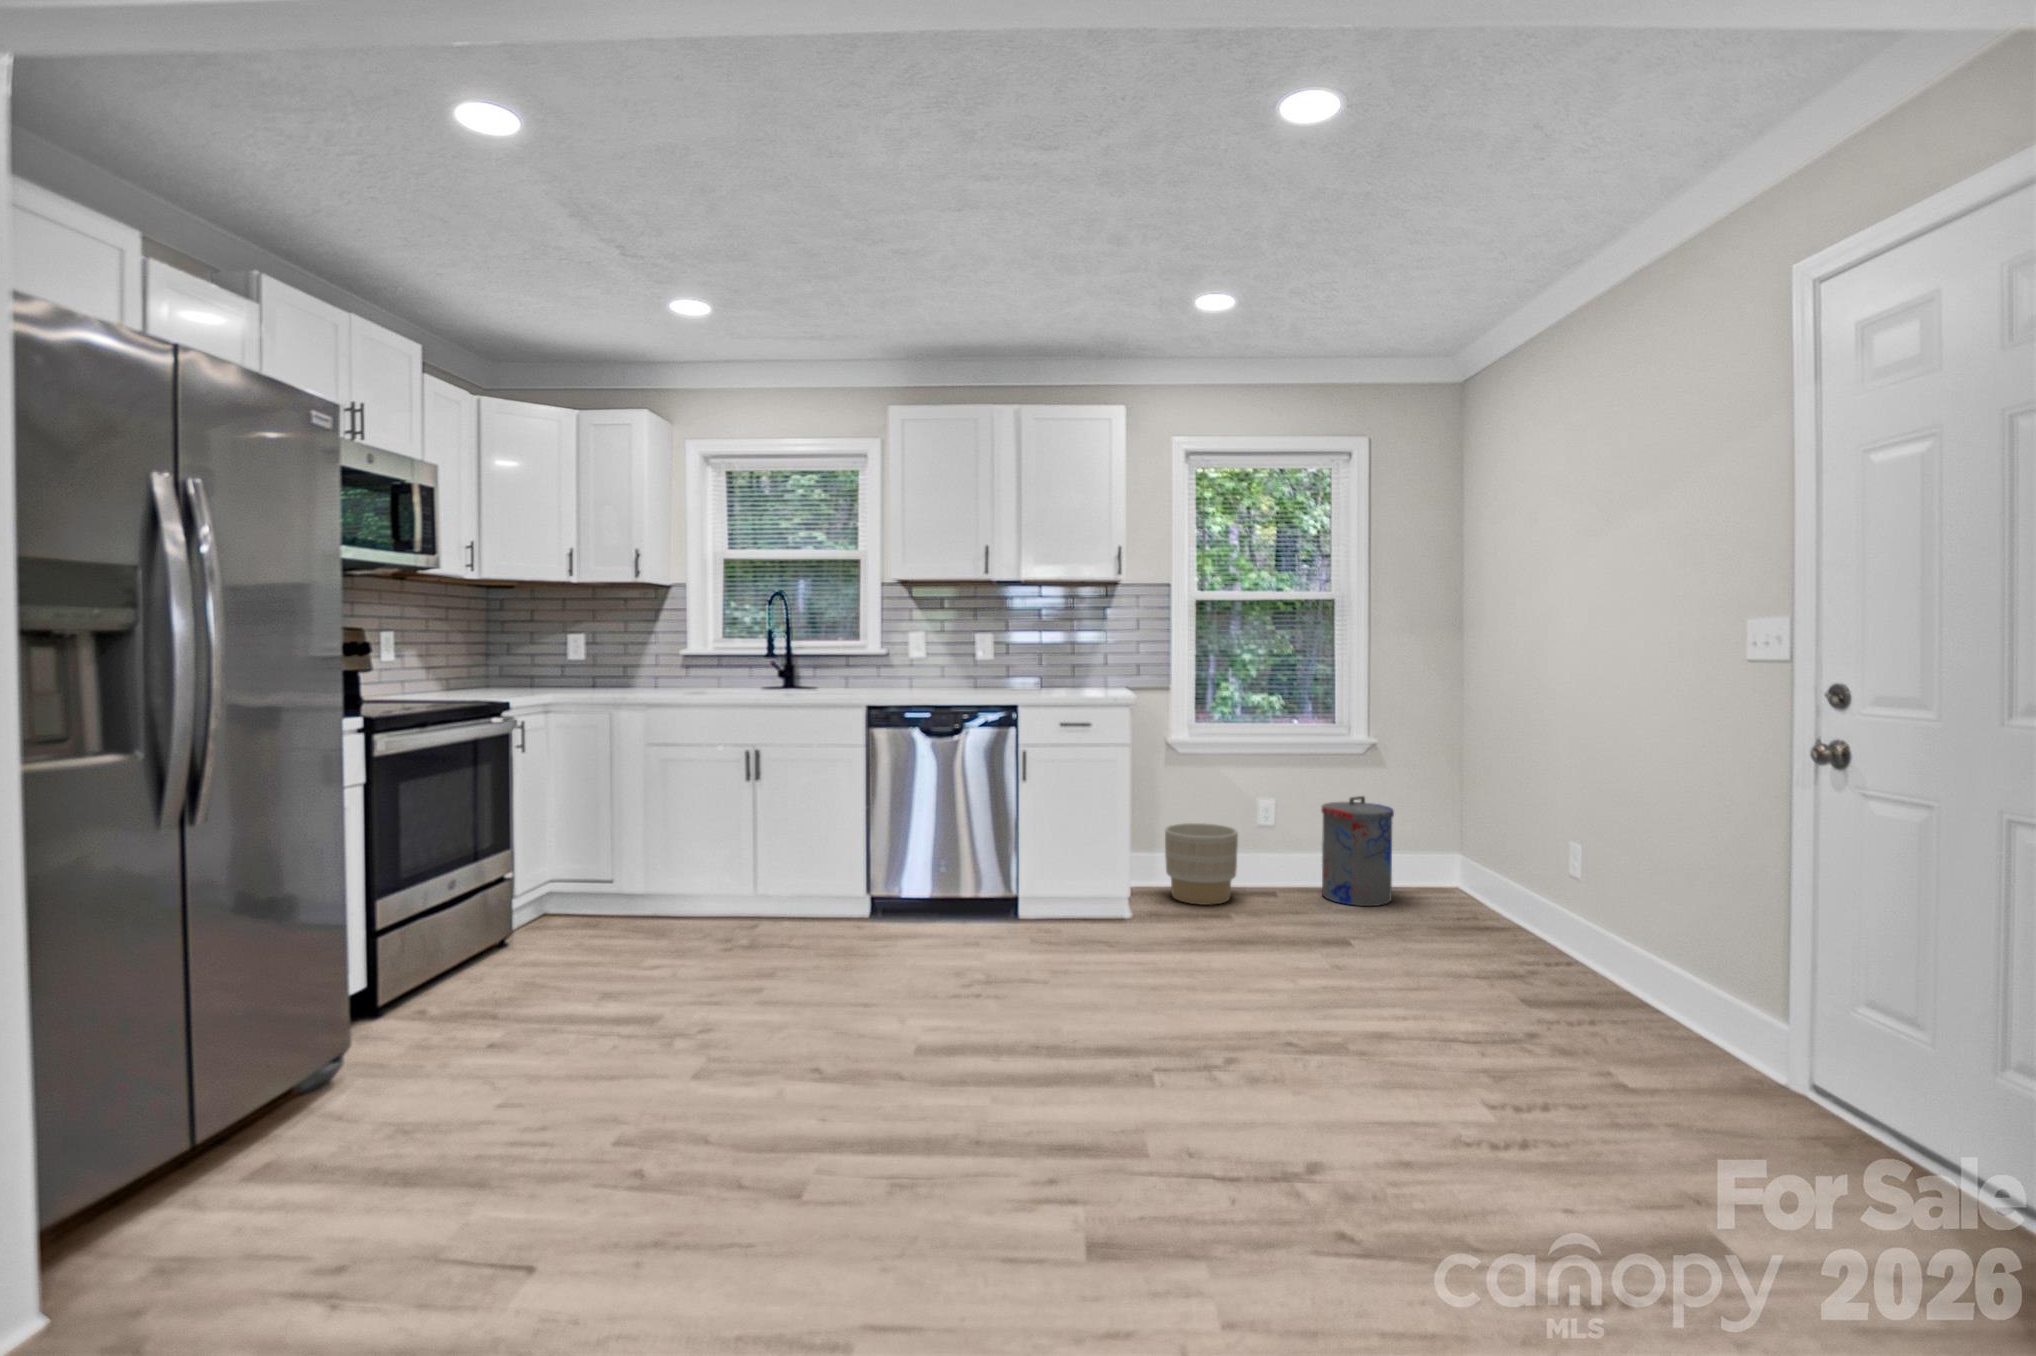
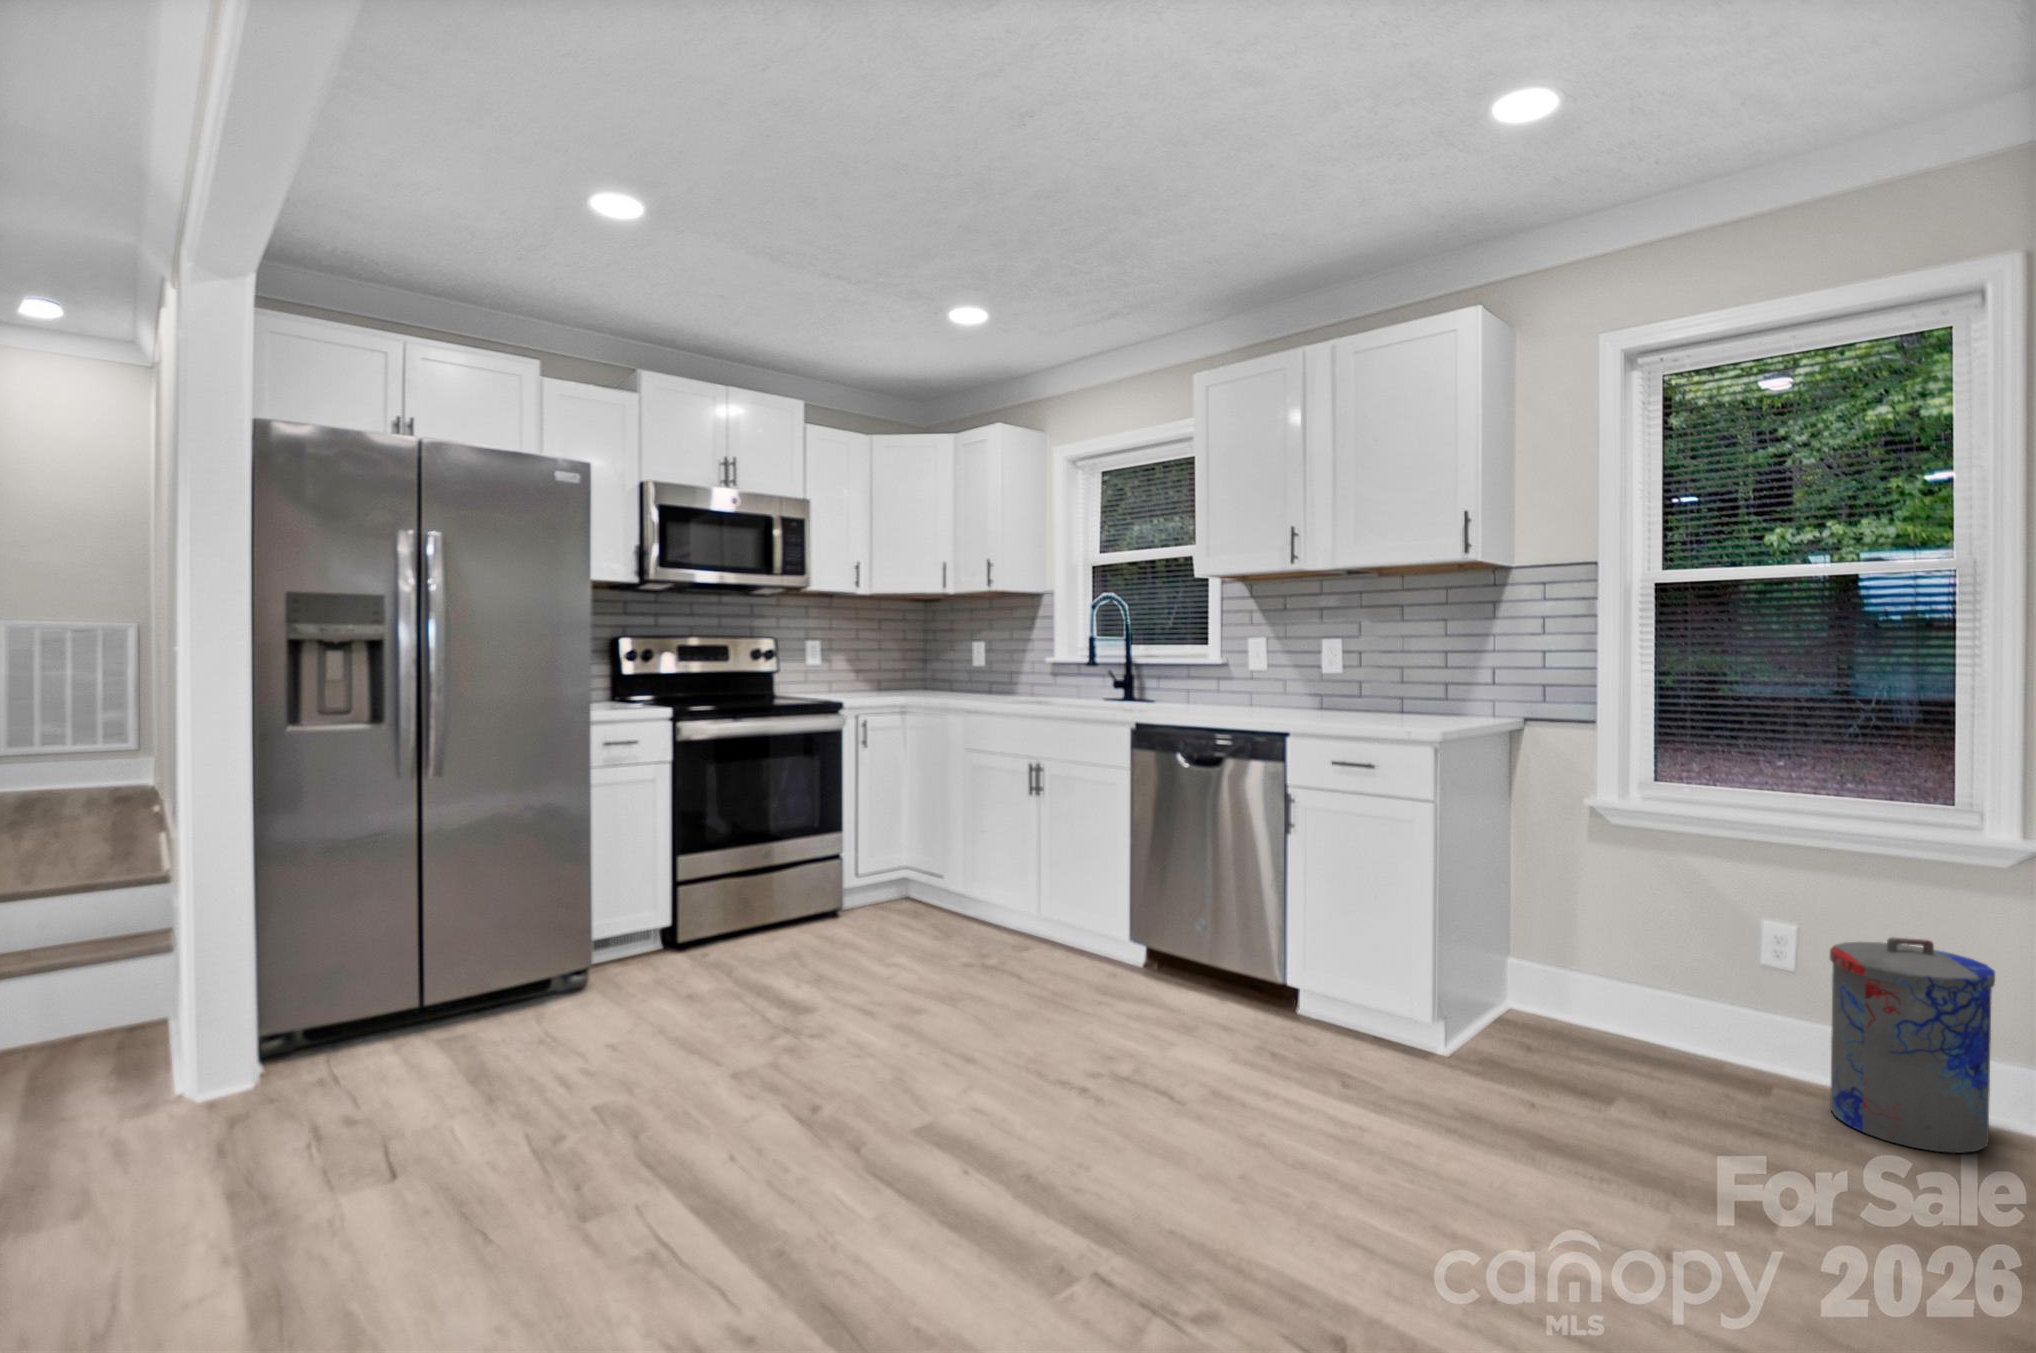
planter: present [1165,823,1238,905] -> none [1533,929,1659,1065]

